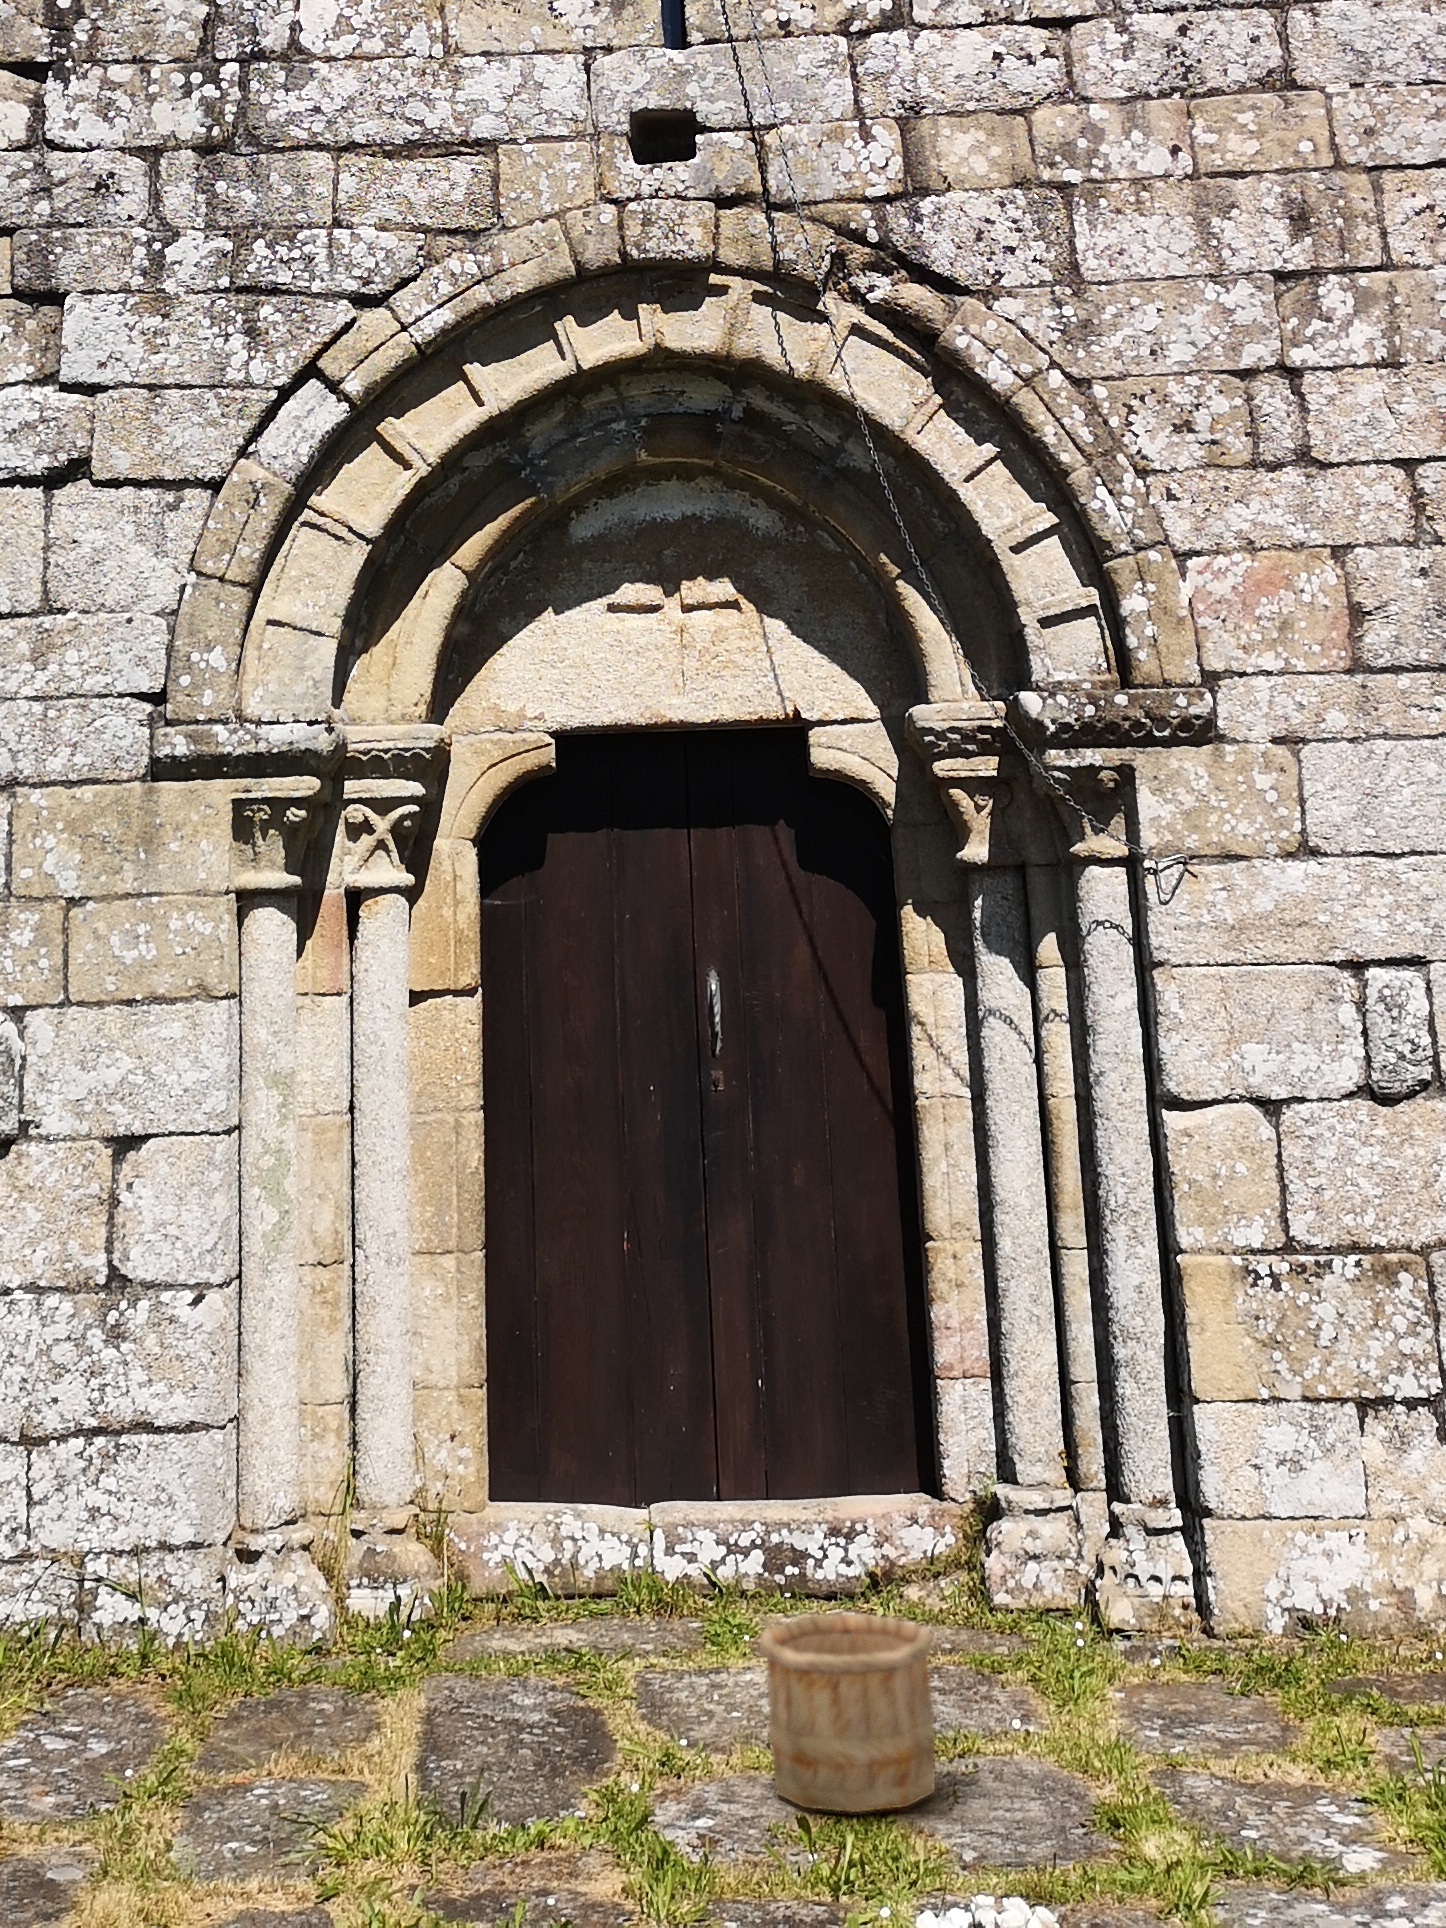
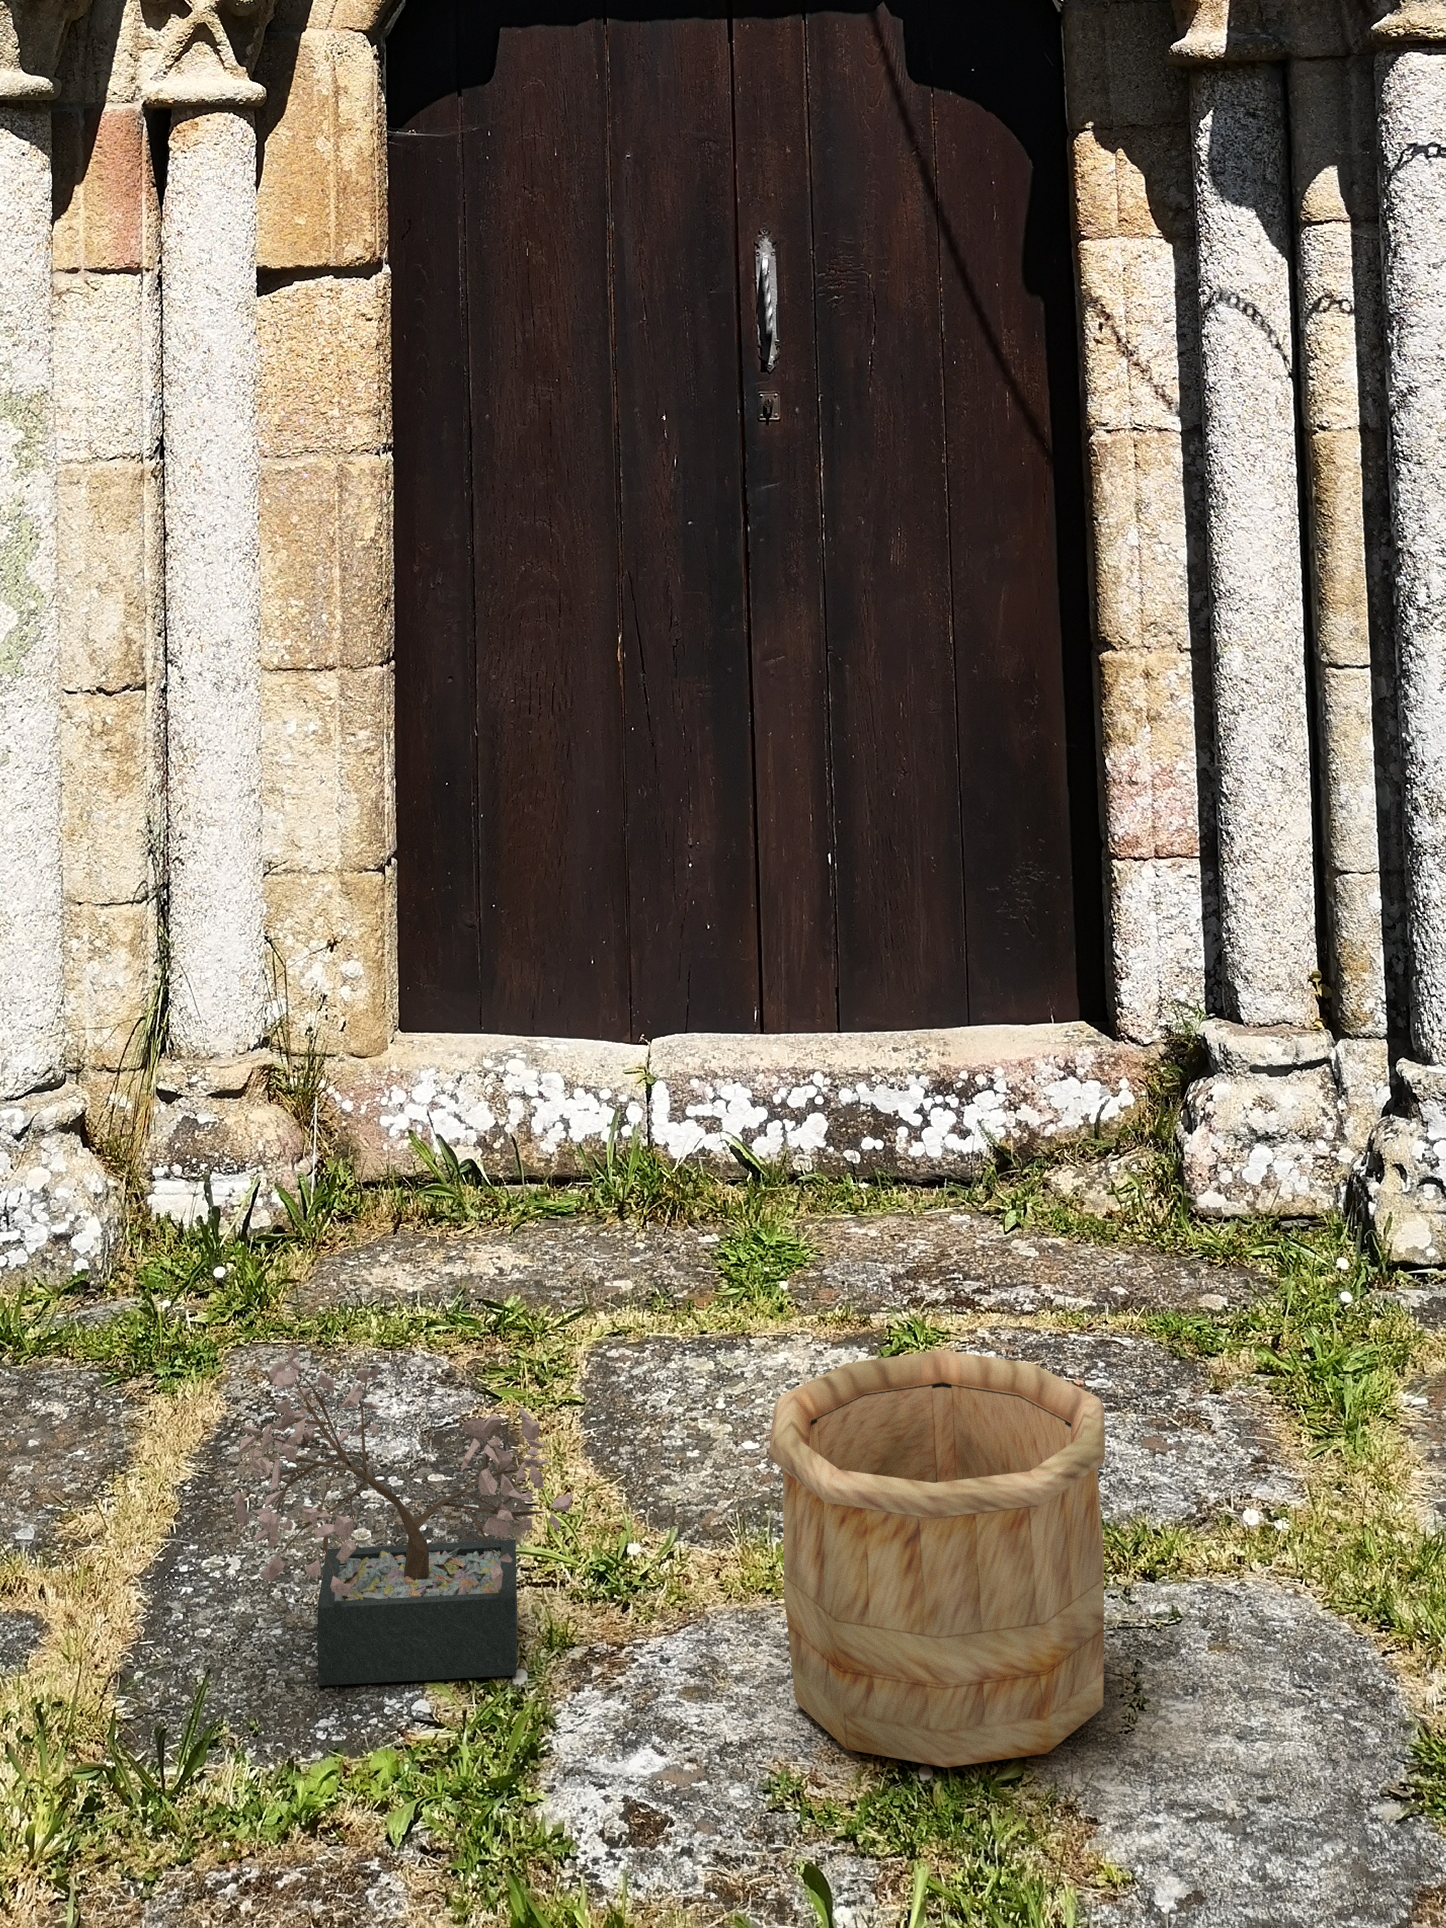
decorative plant: none [475,1613,655,1792] -> present [233,1348,573,1686]

